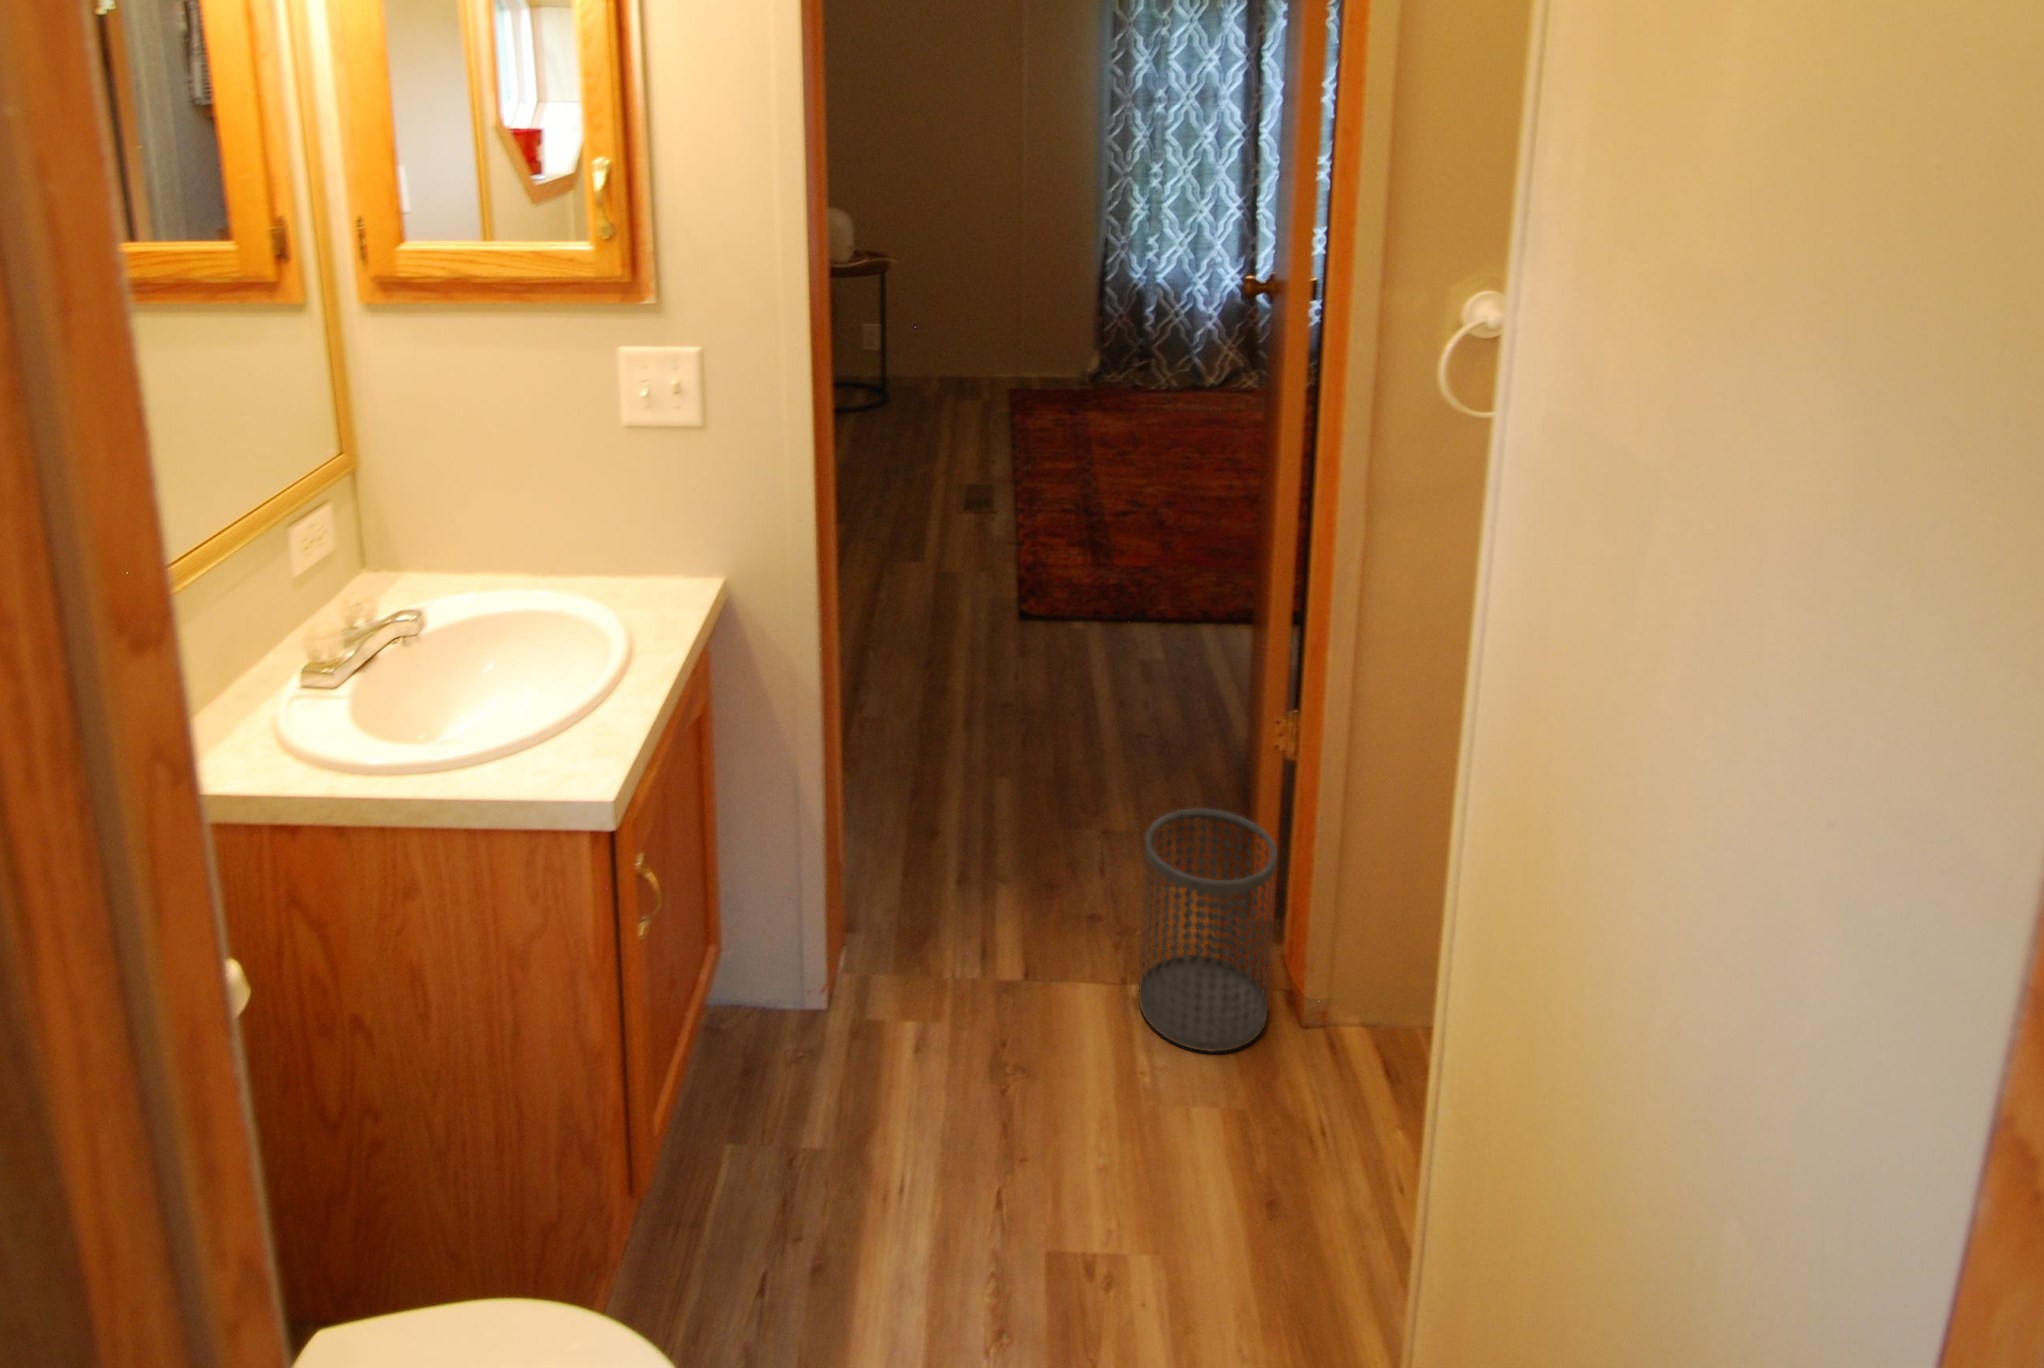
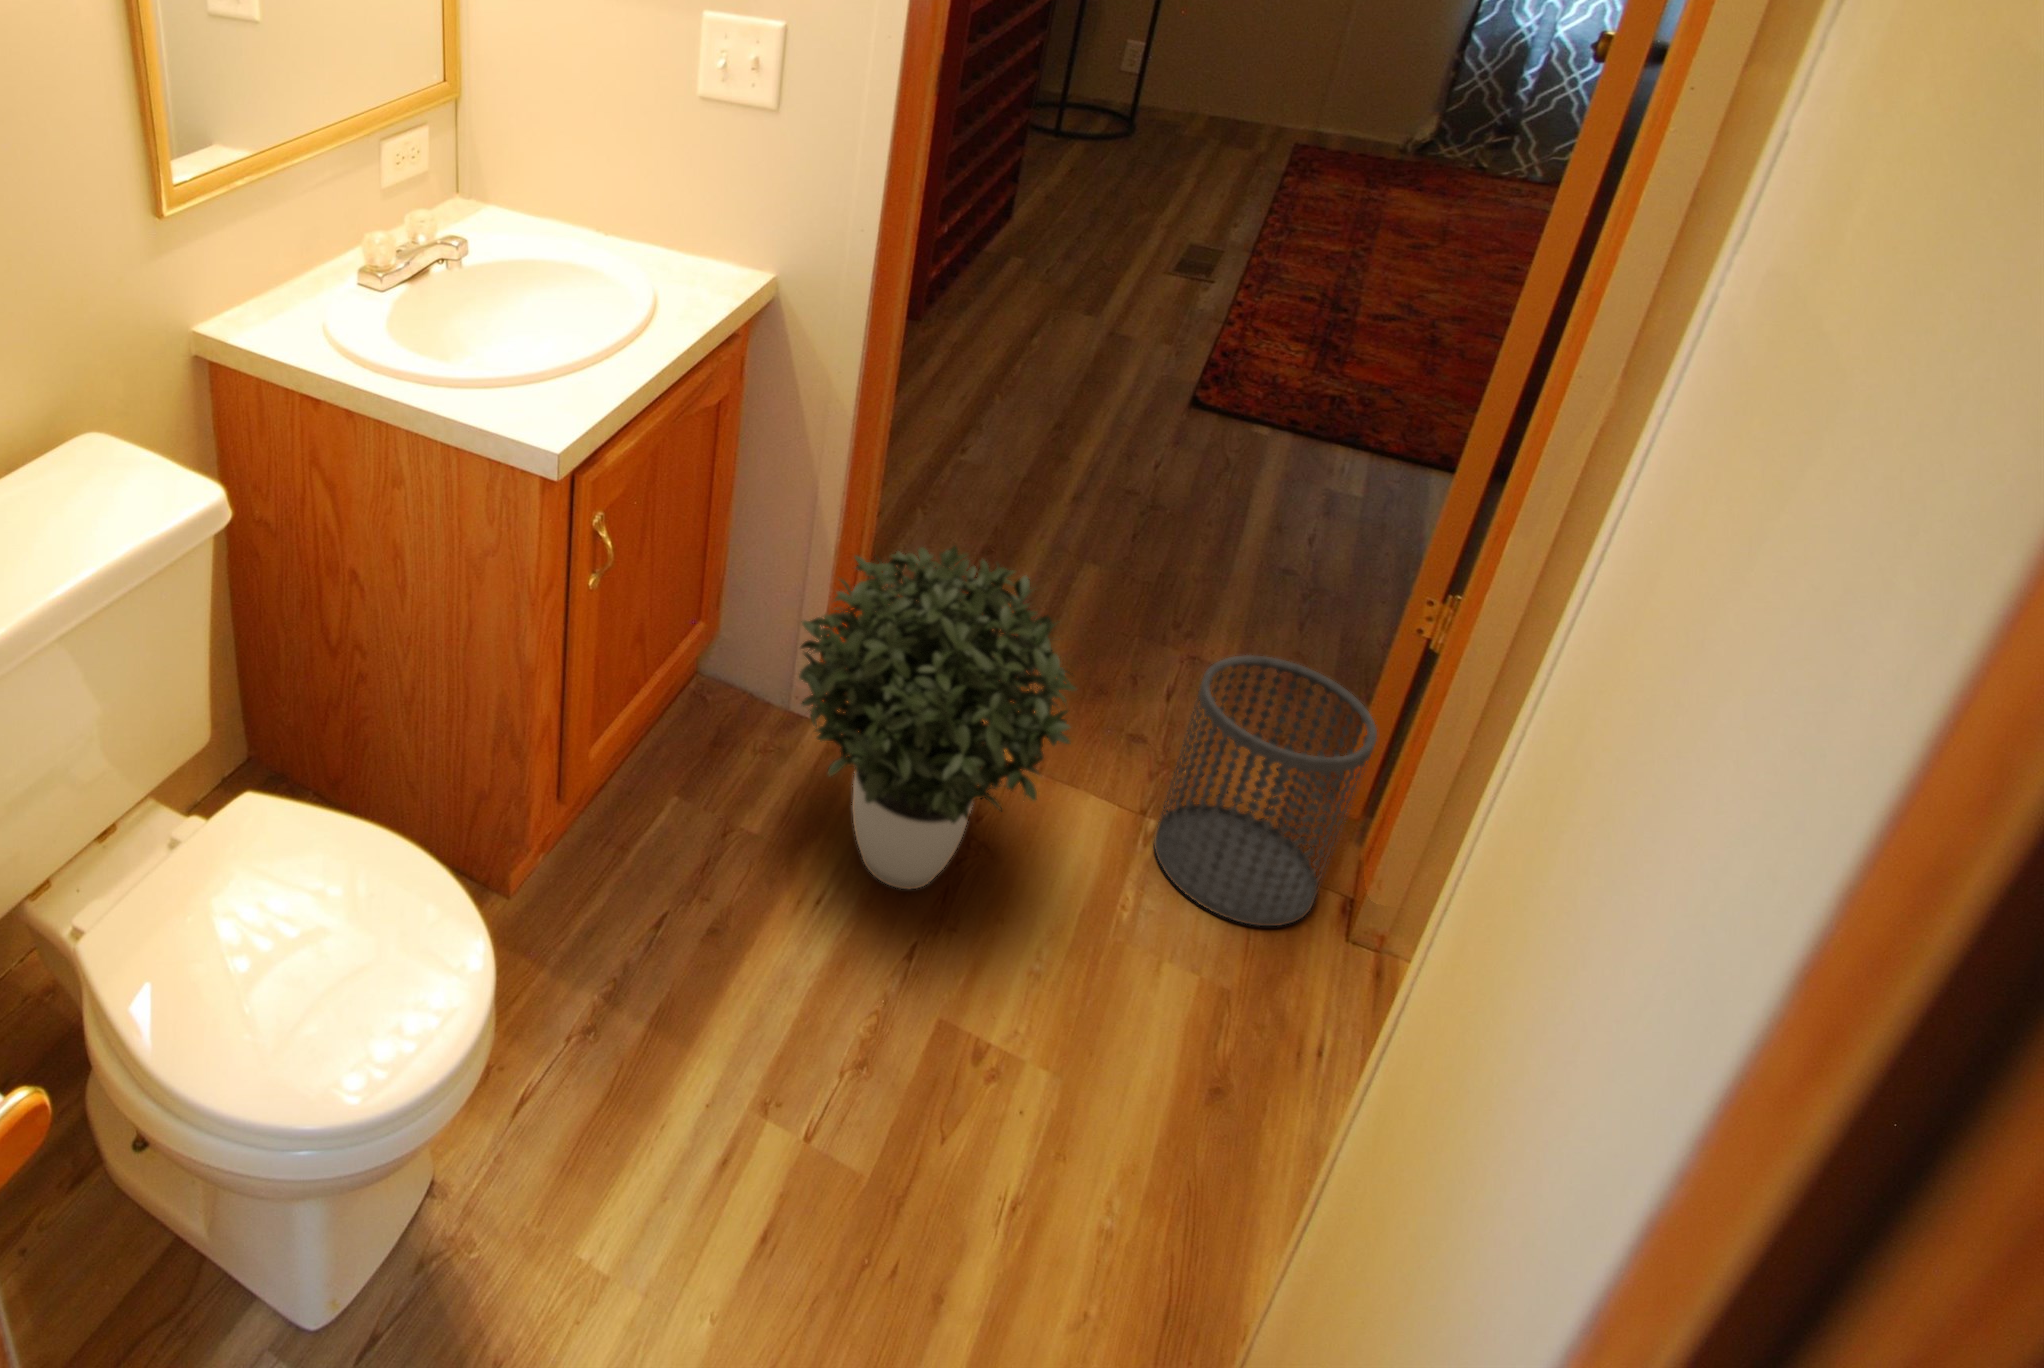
potted plant: none [825,789,1080,1148] -> present [799,546,1076,889]

